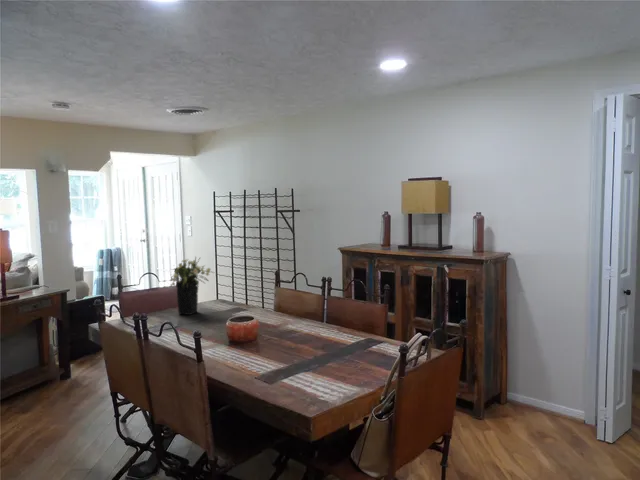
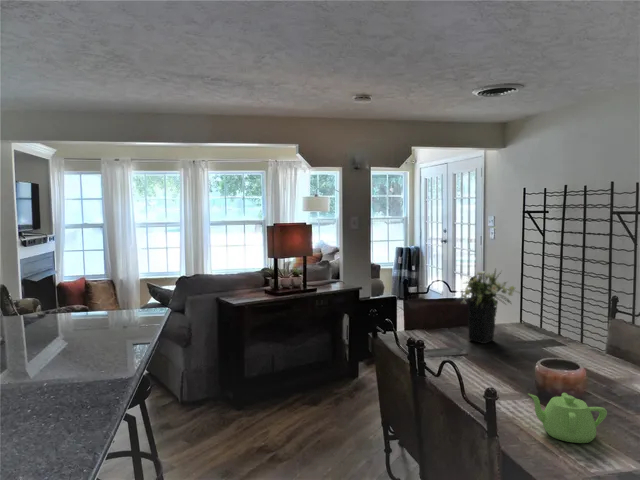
teapot: none [221,327,265,354] -> present [528,393,607,443]

